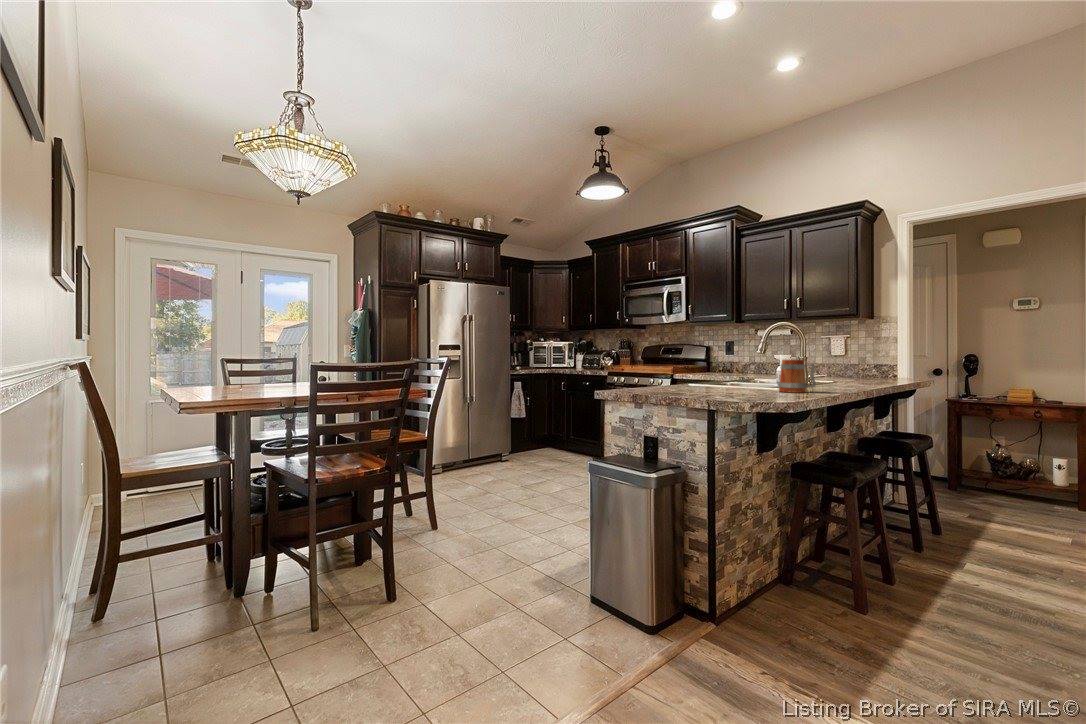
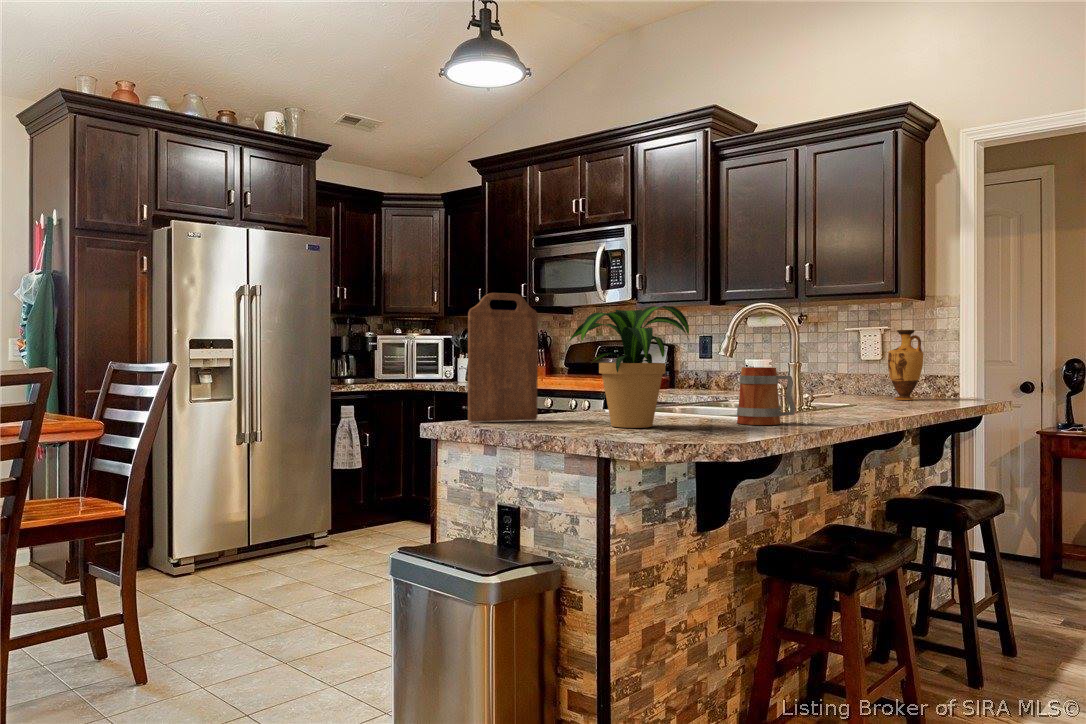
cutting board: none [623,319,660,390] -> present [468,293,538,422]
potted plant: none [680,325,755,394] -> present [568,306,689,428]
vase: none [853,337,877,379] -> present [888,330,923,400]

